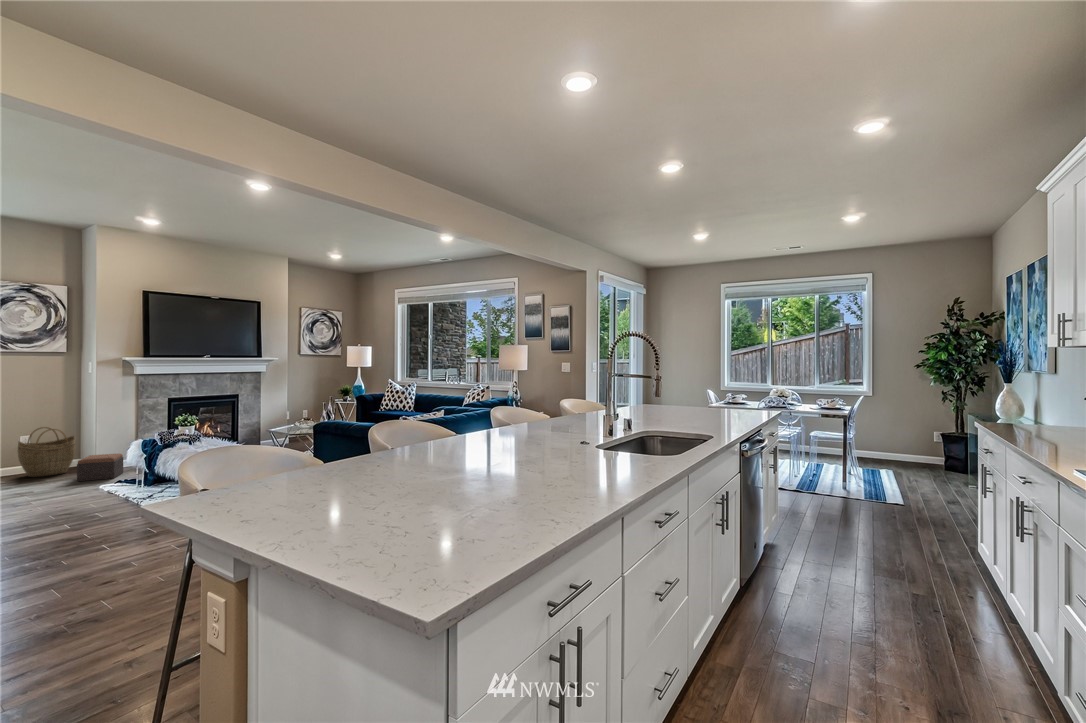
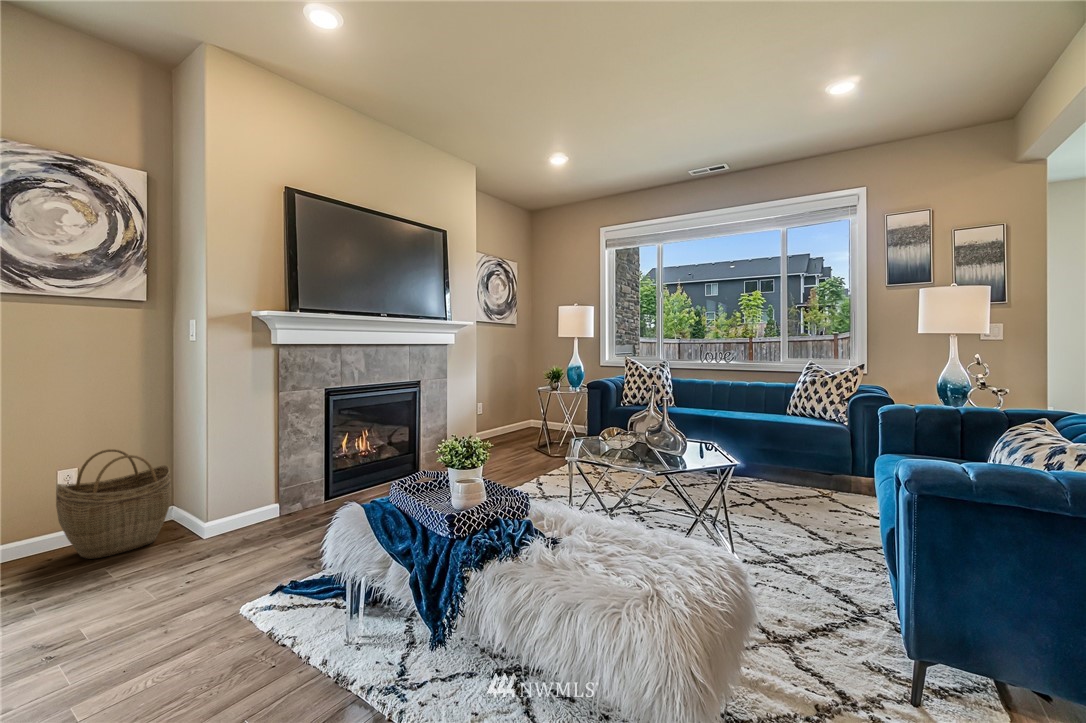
footstool: present [77,454,123,481] -> none [184,504,269,577]

